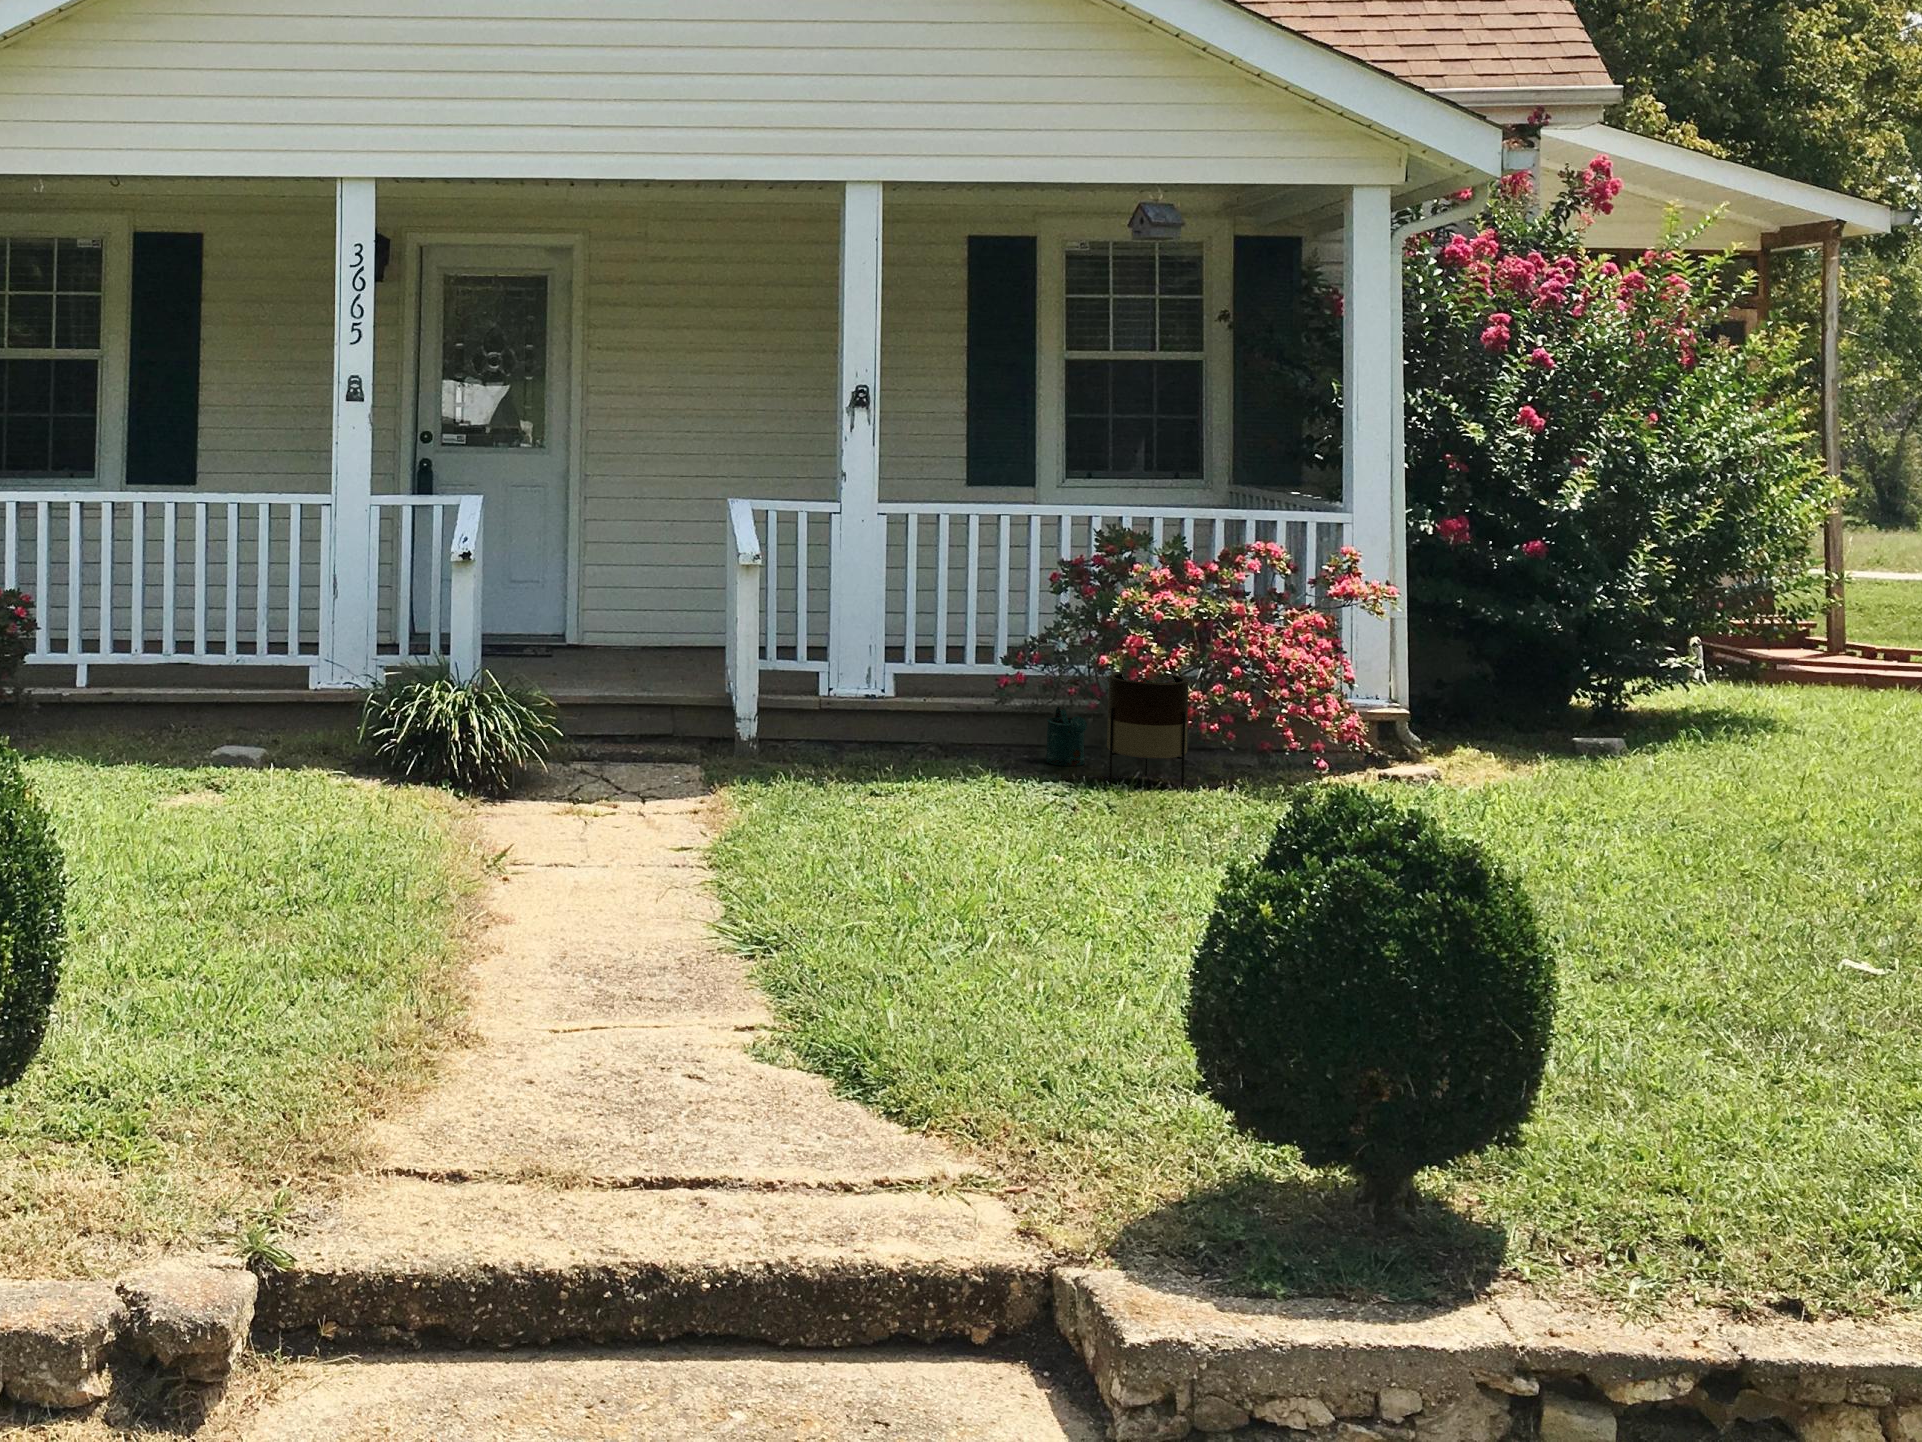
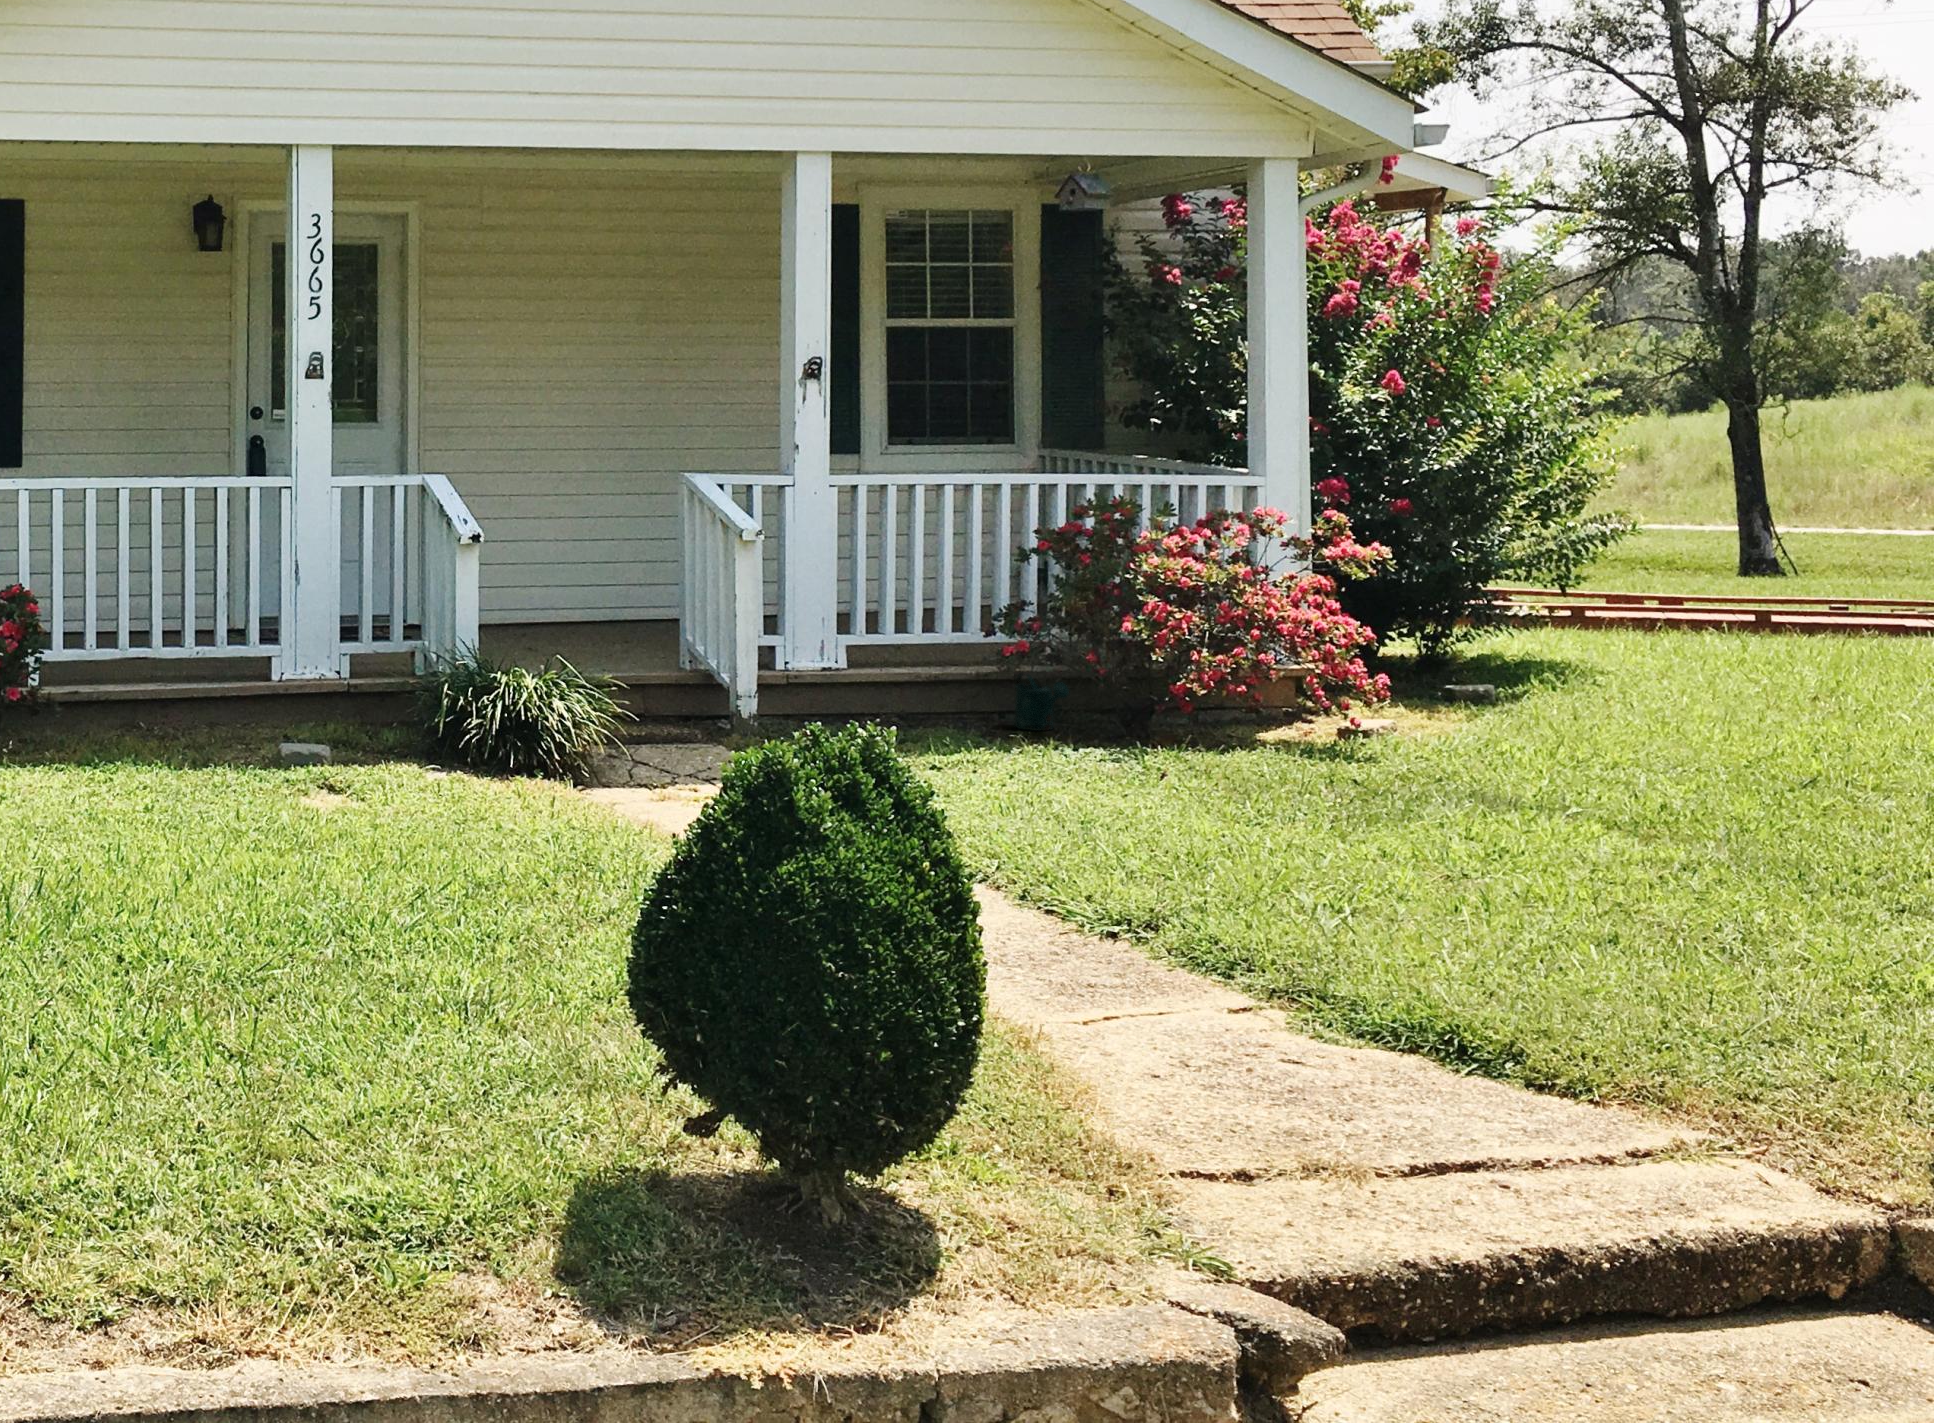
planter: present [1107,673,1189,790] -> none [1107,635,1190,749]

